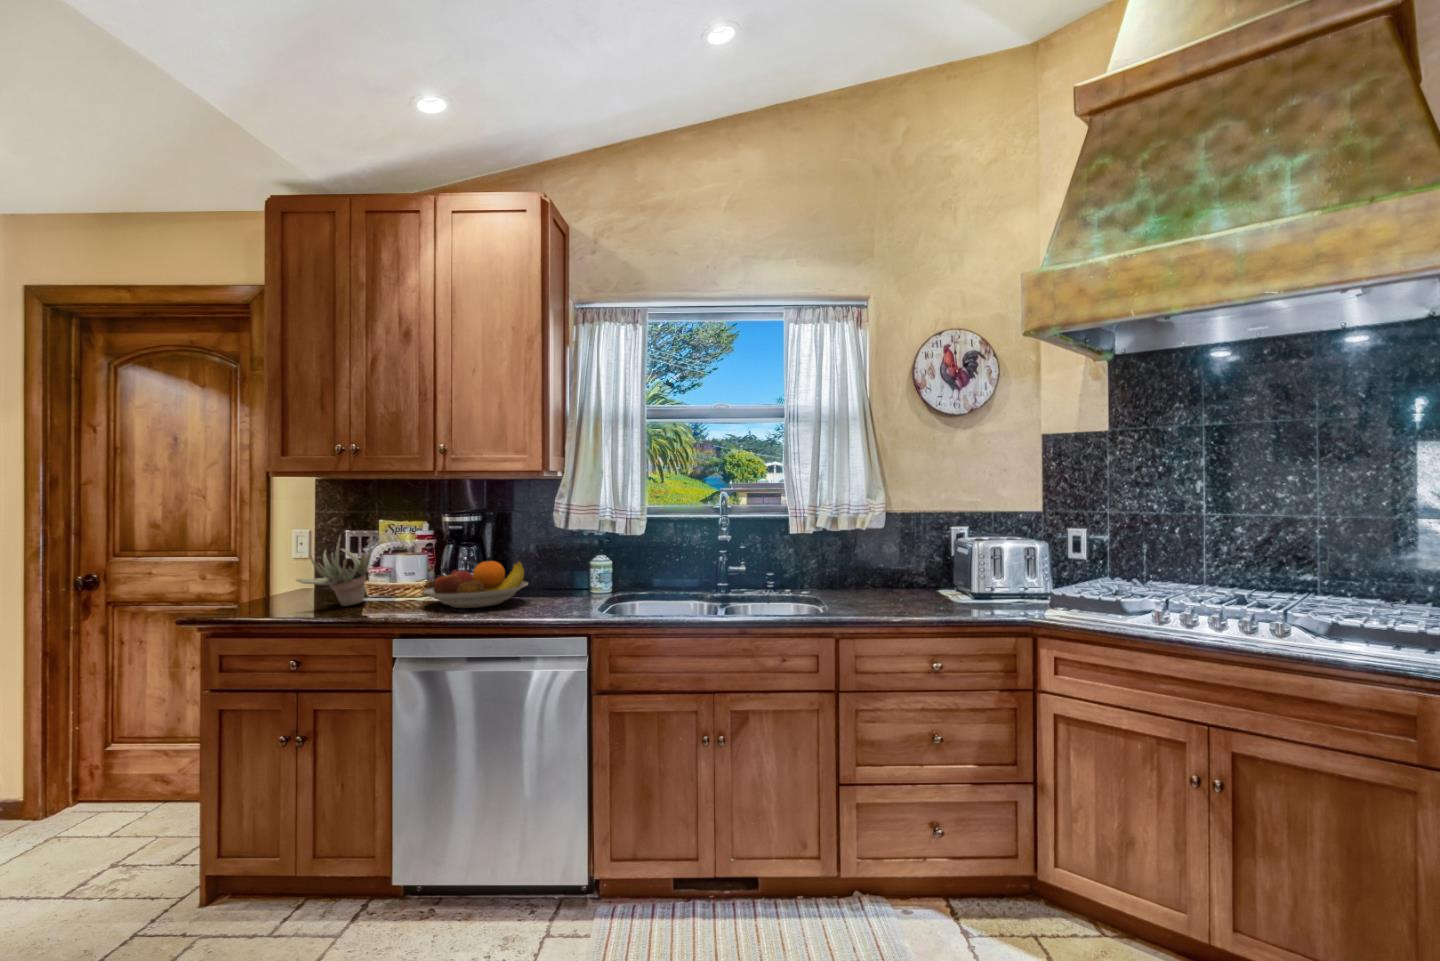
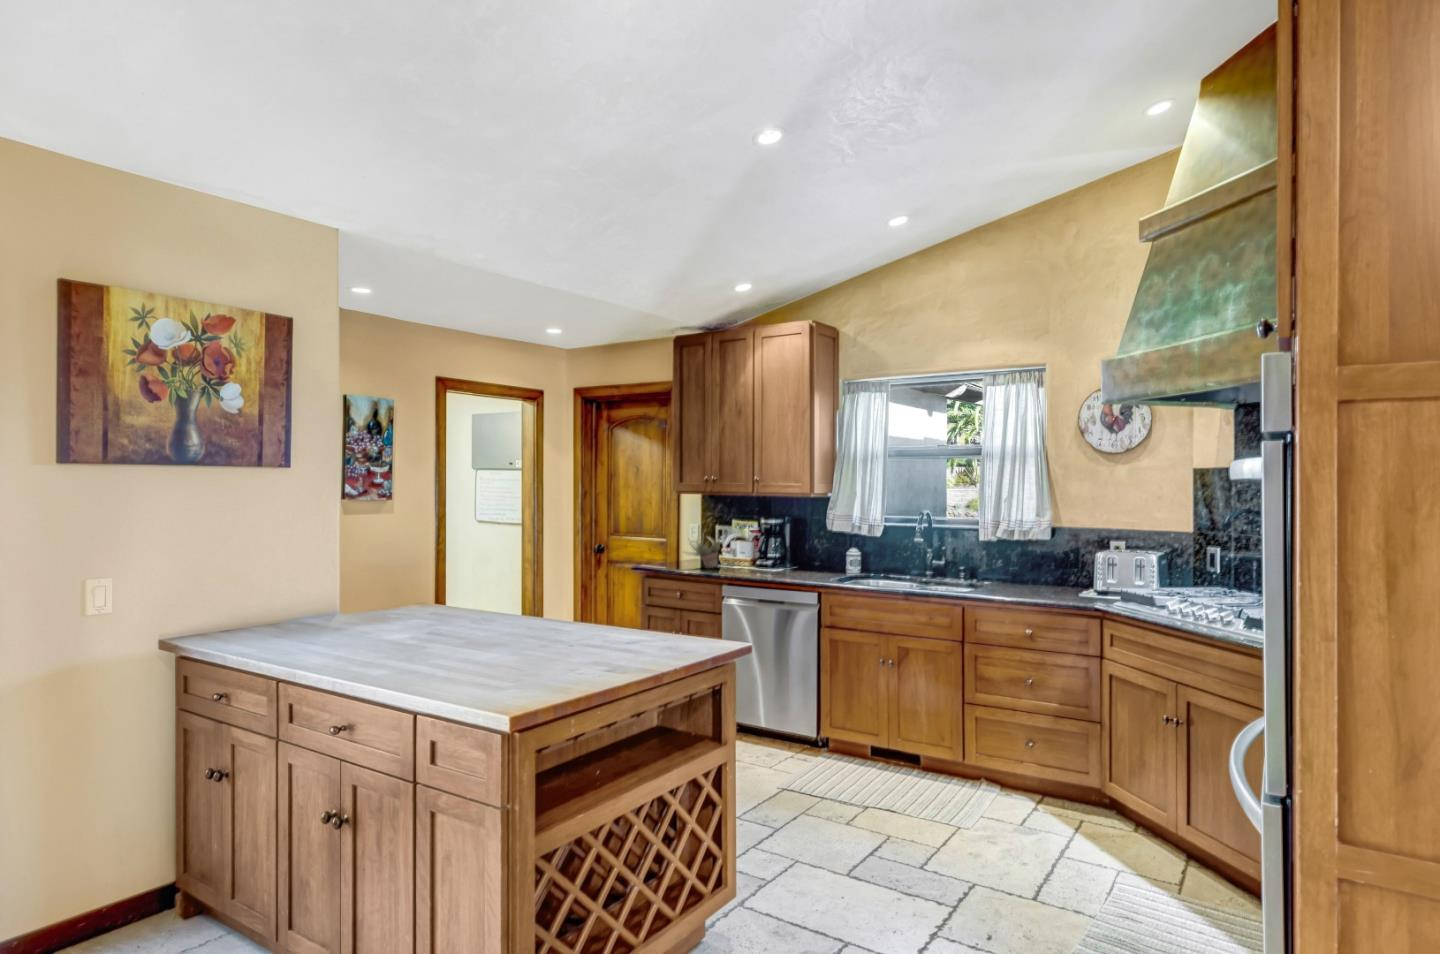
fruit bowl: present [423,561,528,608] -> none [743,548,802,574]

